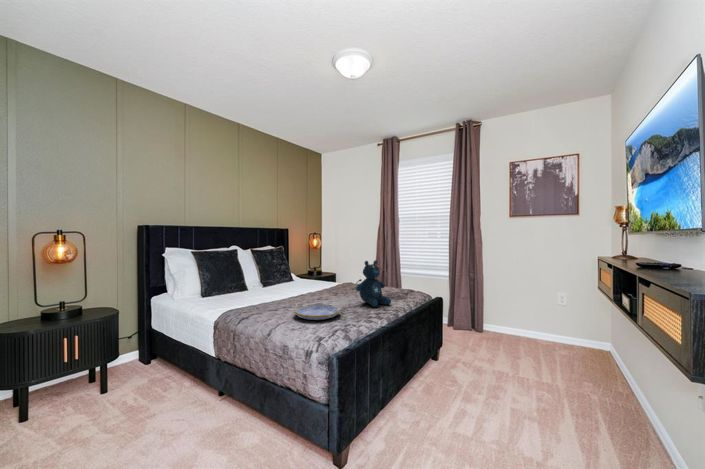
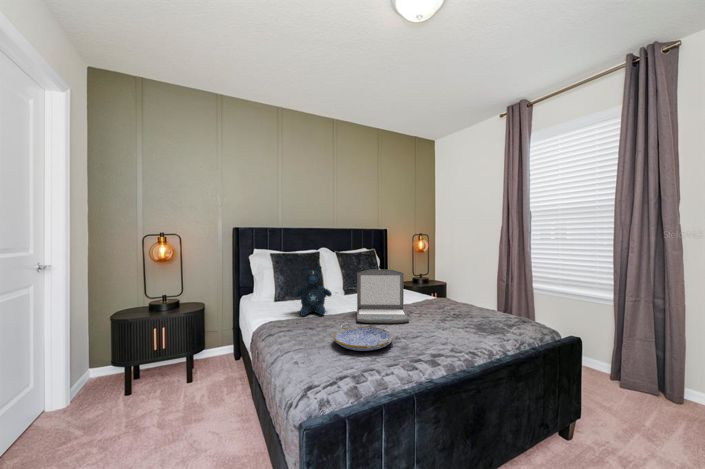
stuffed bear: present [356,260,391,307] -> present [294,266,332,316]
laptop: none [290,261,338,304] -> present [357,269,409,323]

